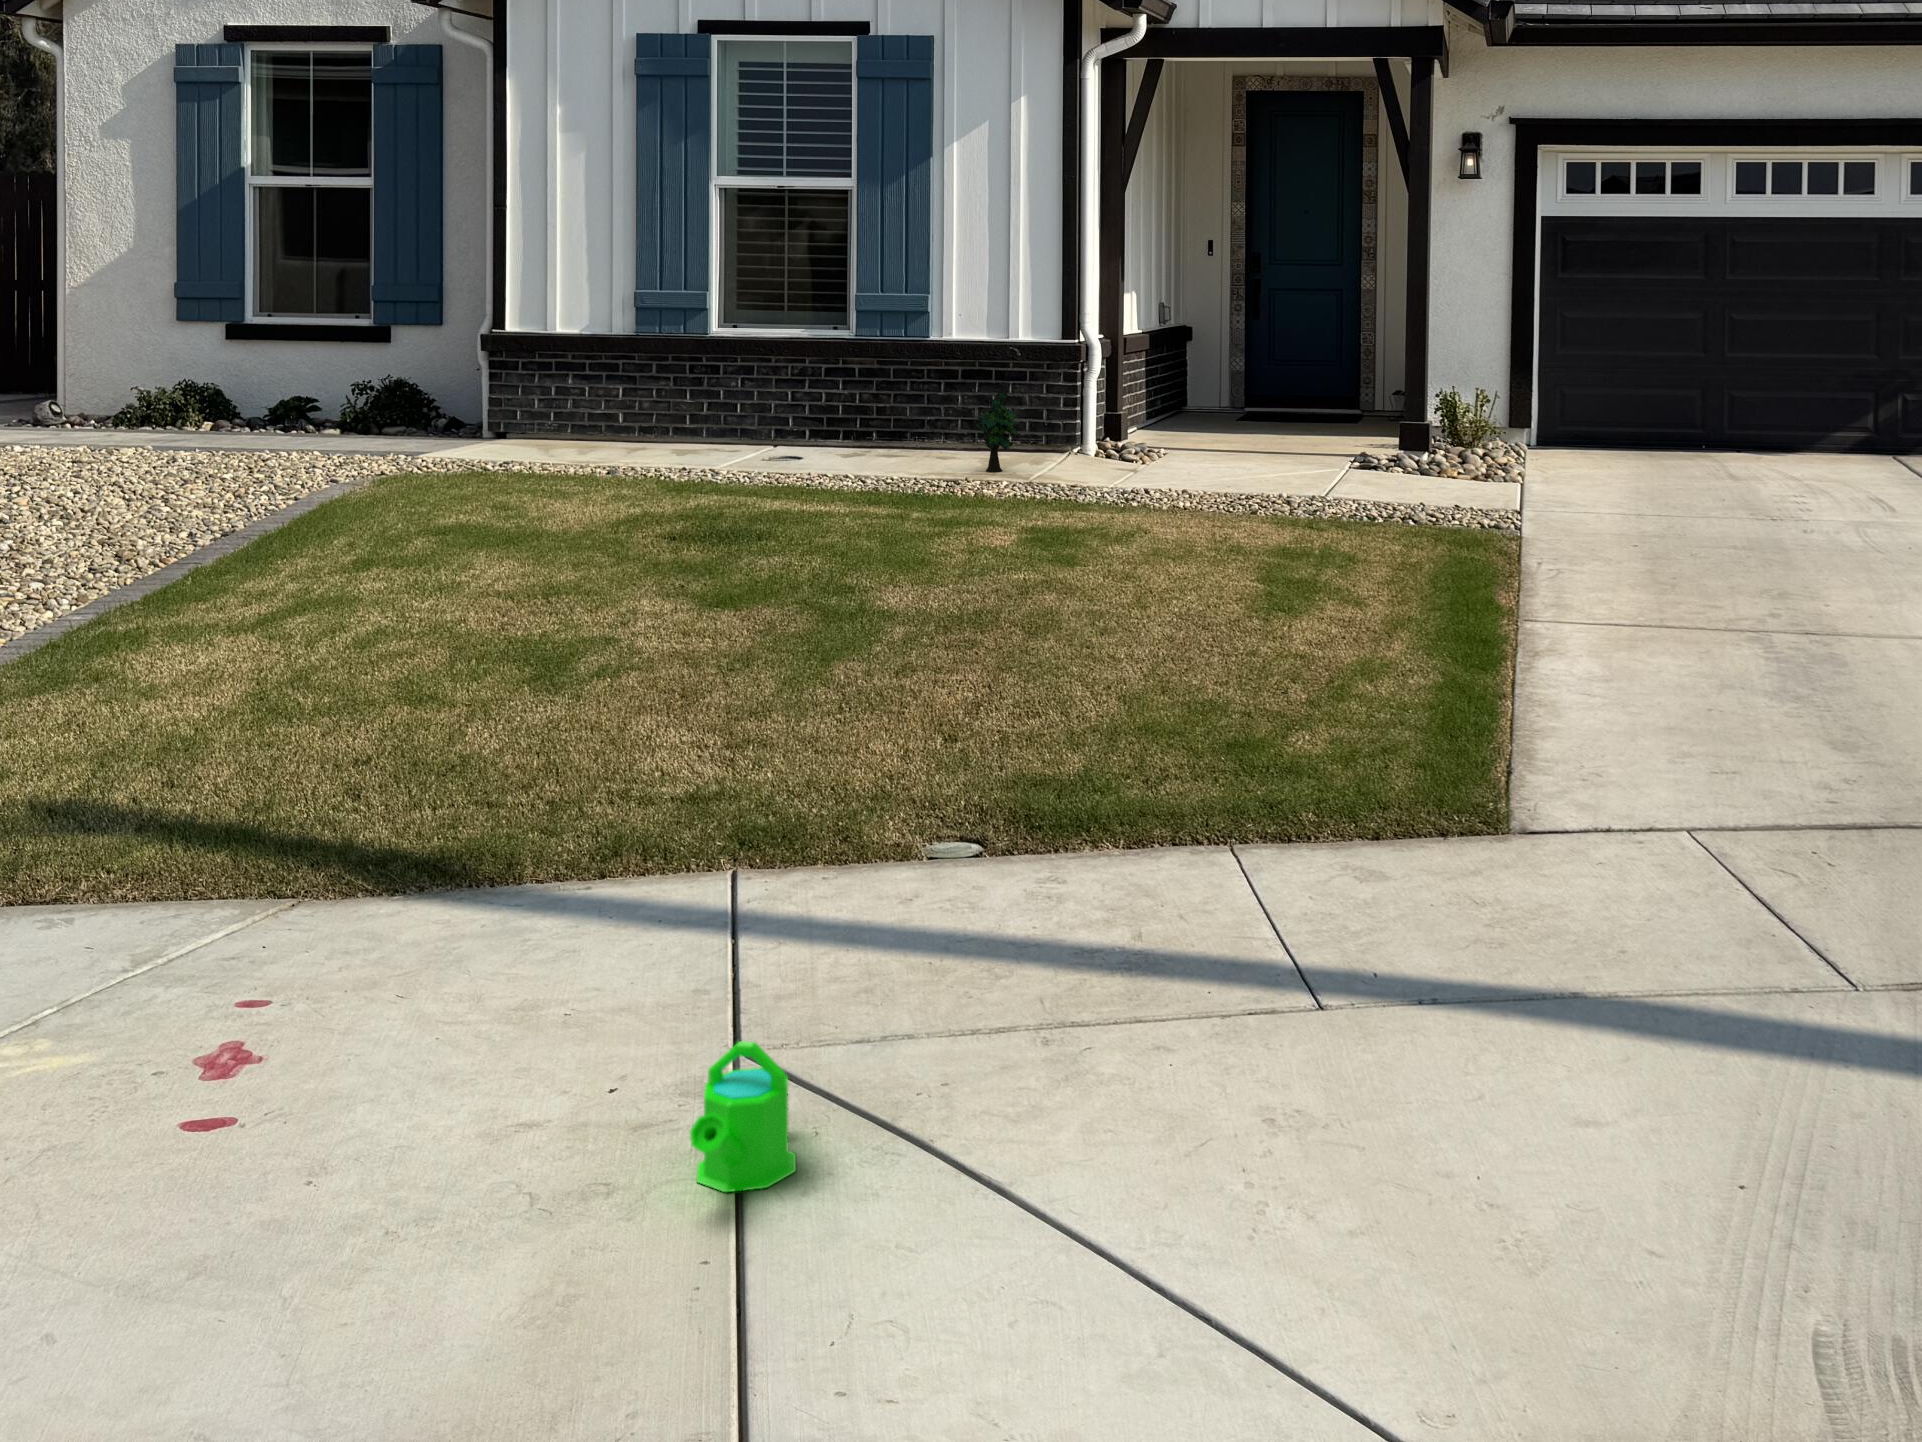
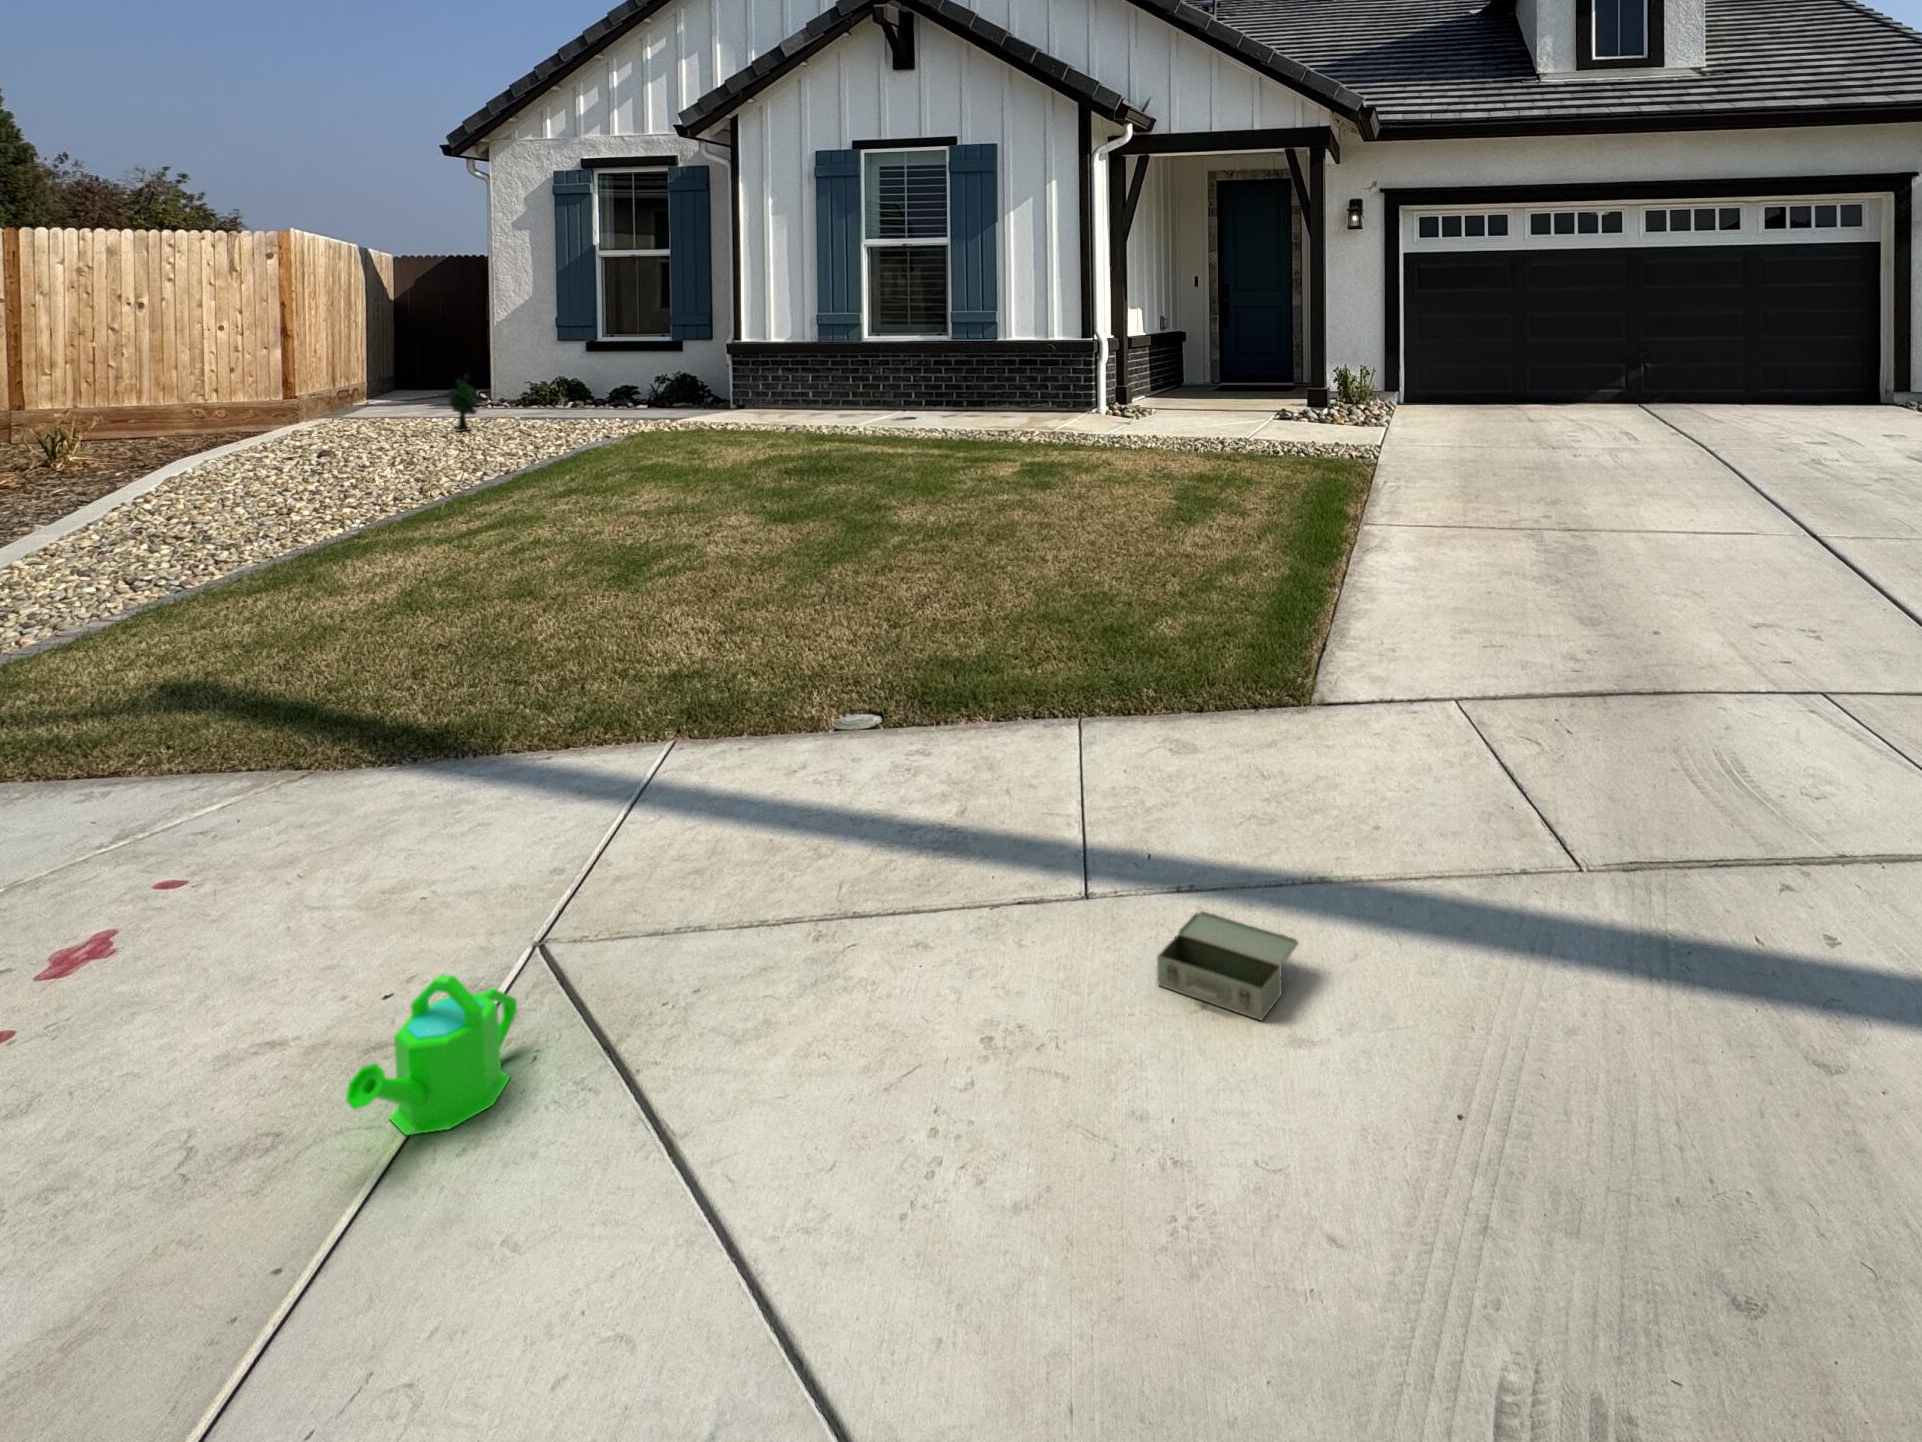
decorative plant: present [971,392,1018,472] -> present [447,374,483,431]
toolbox: none [1432,1014,1578,1106] -> present [1157,911,1298,1021]

